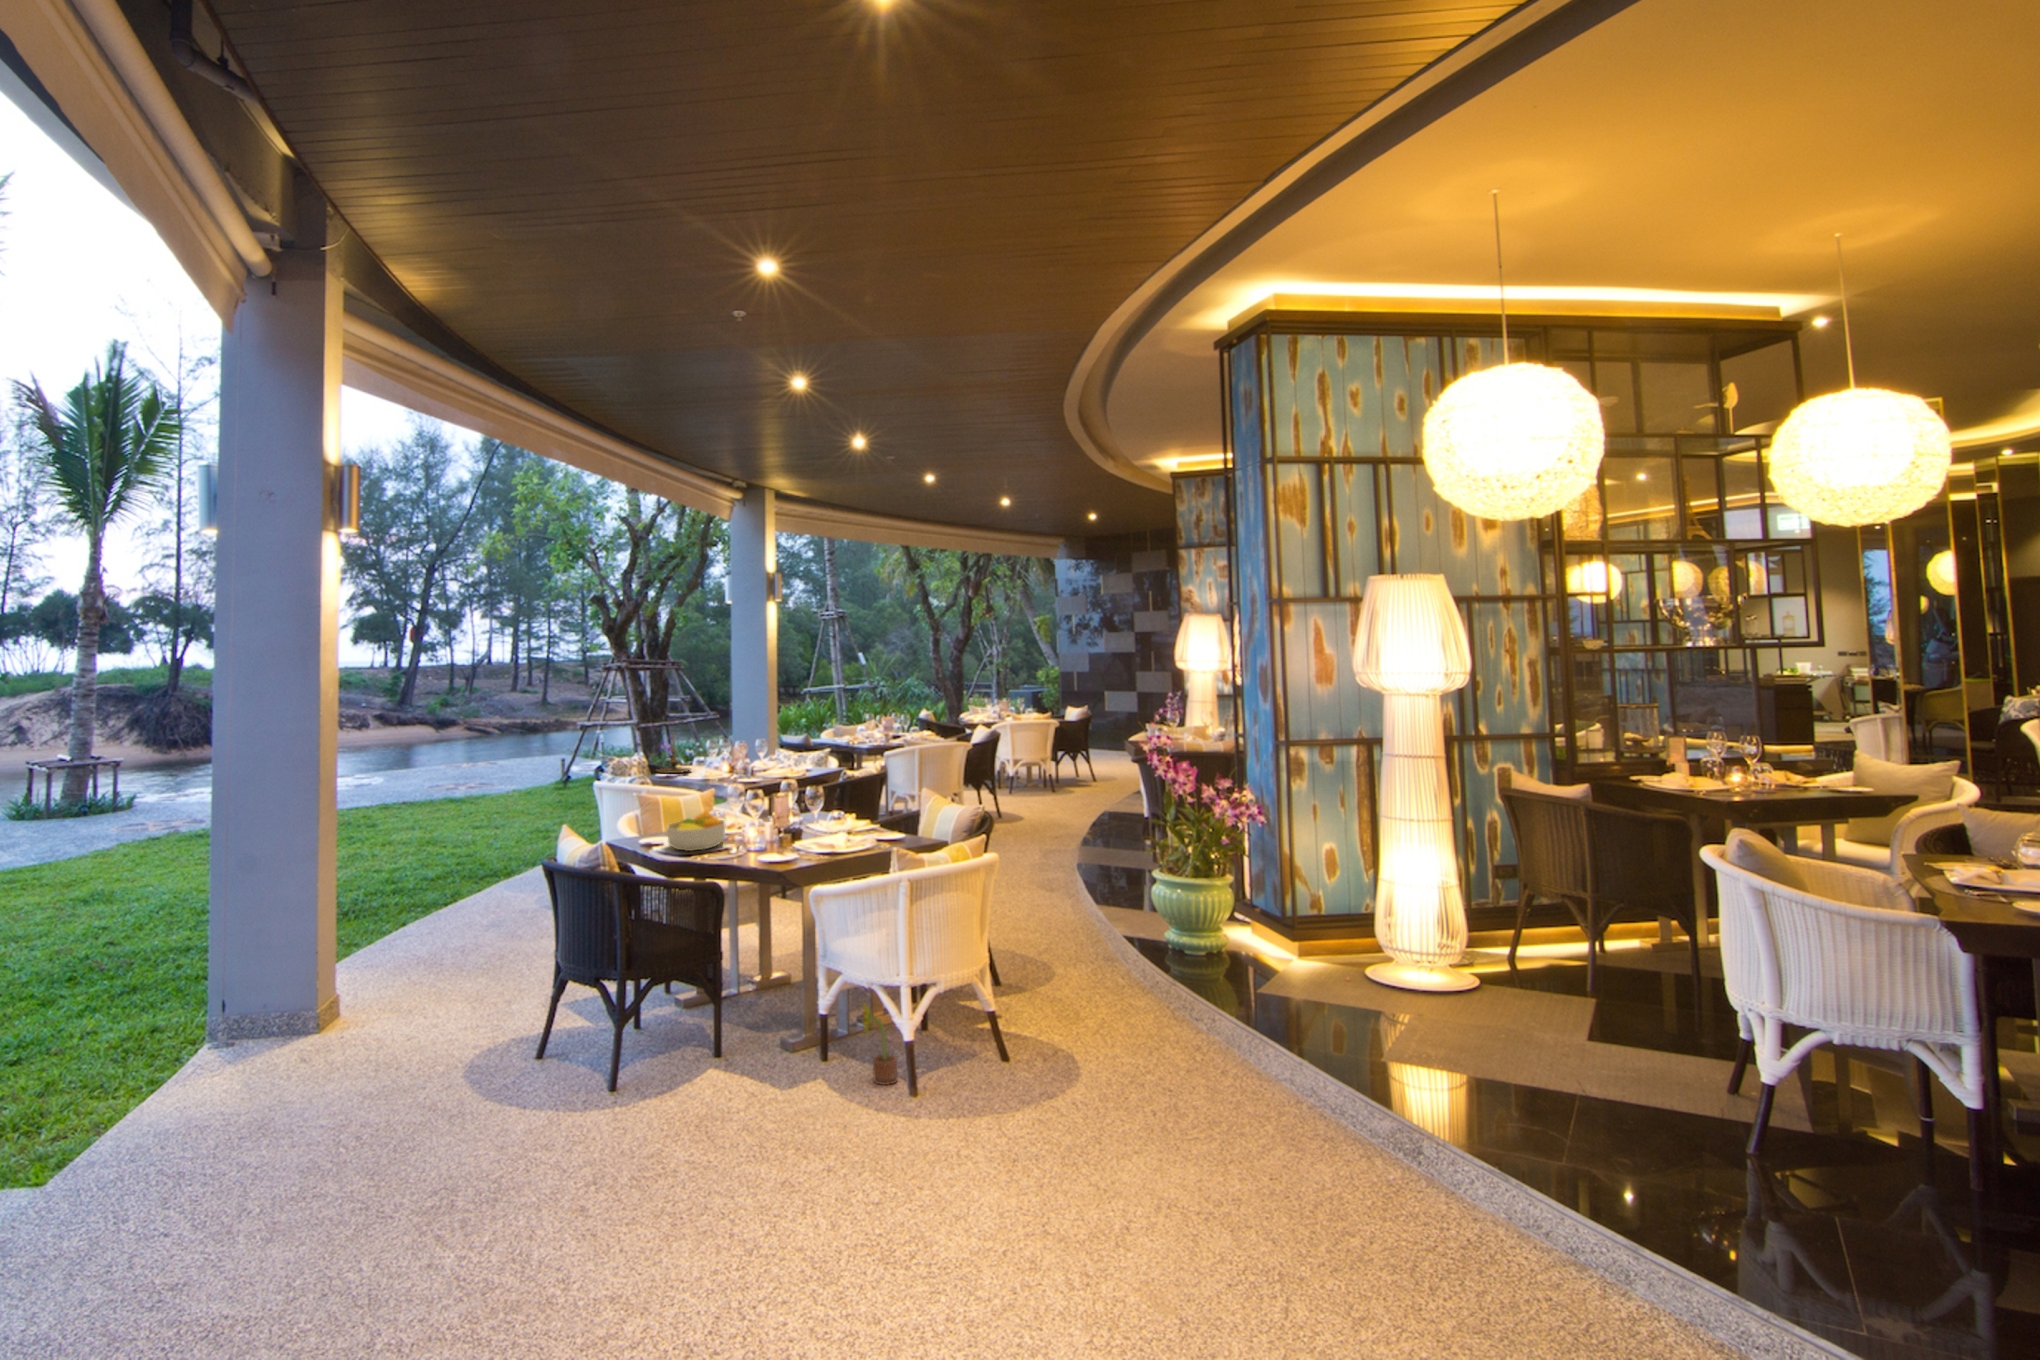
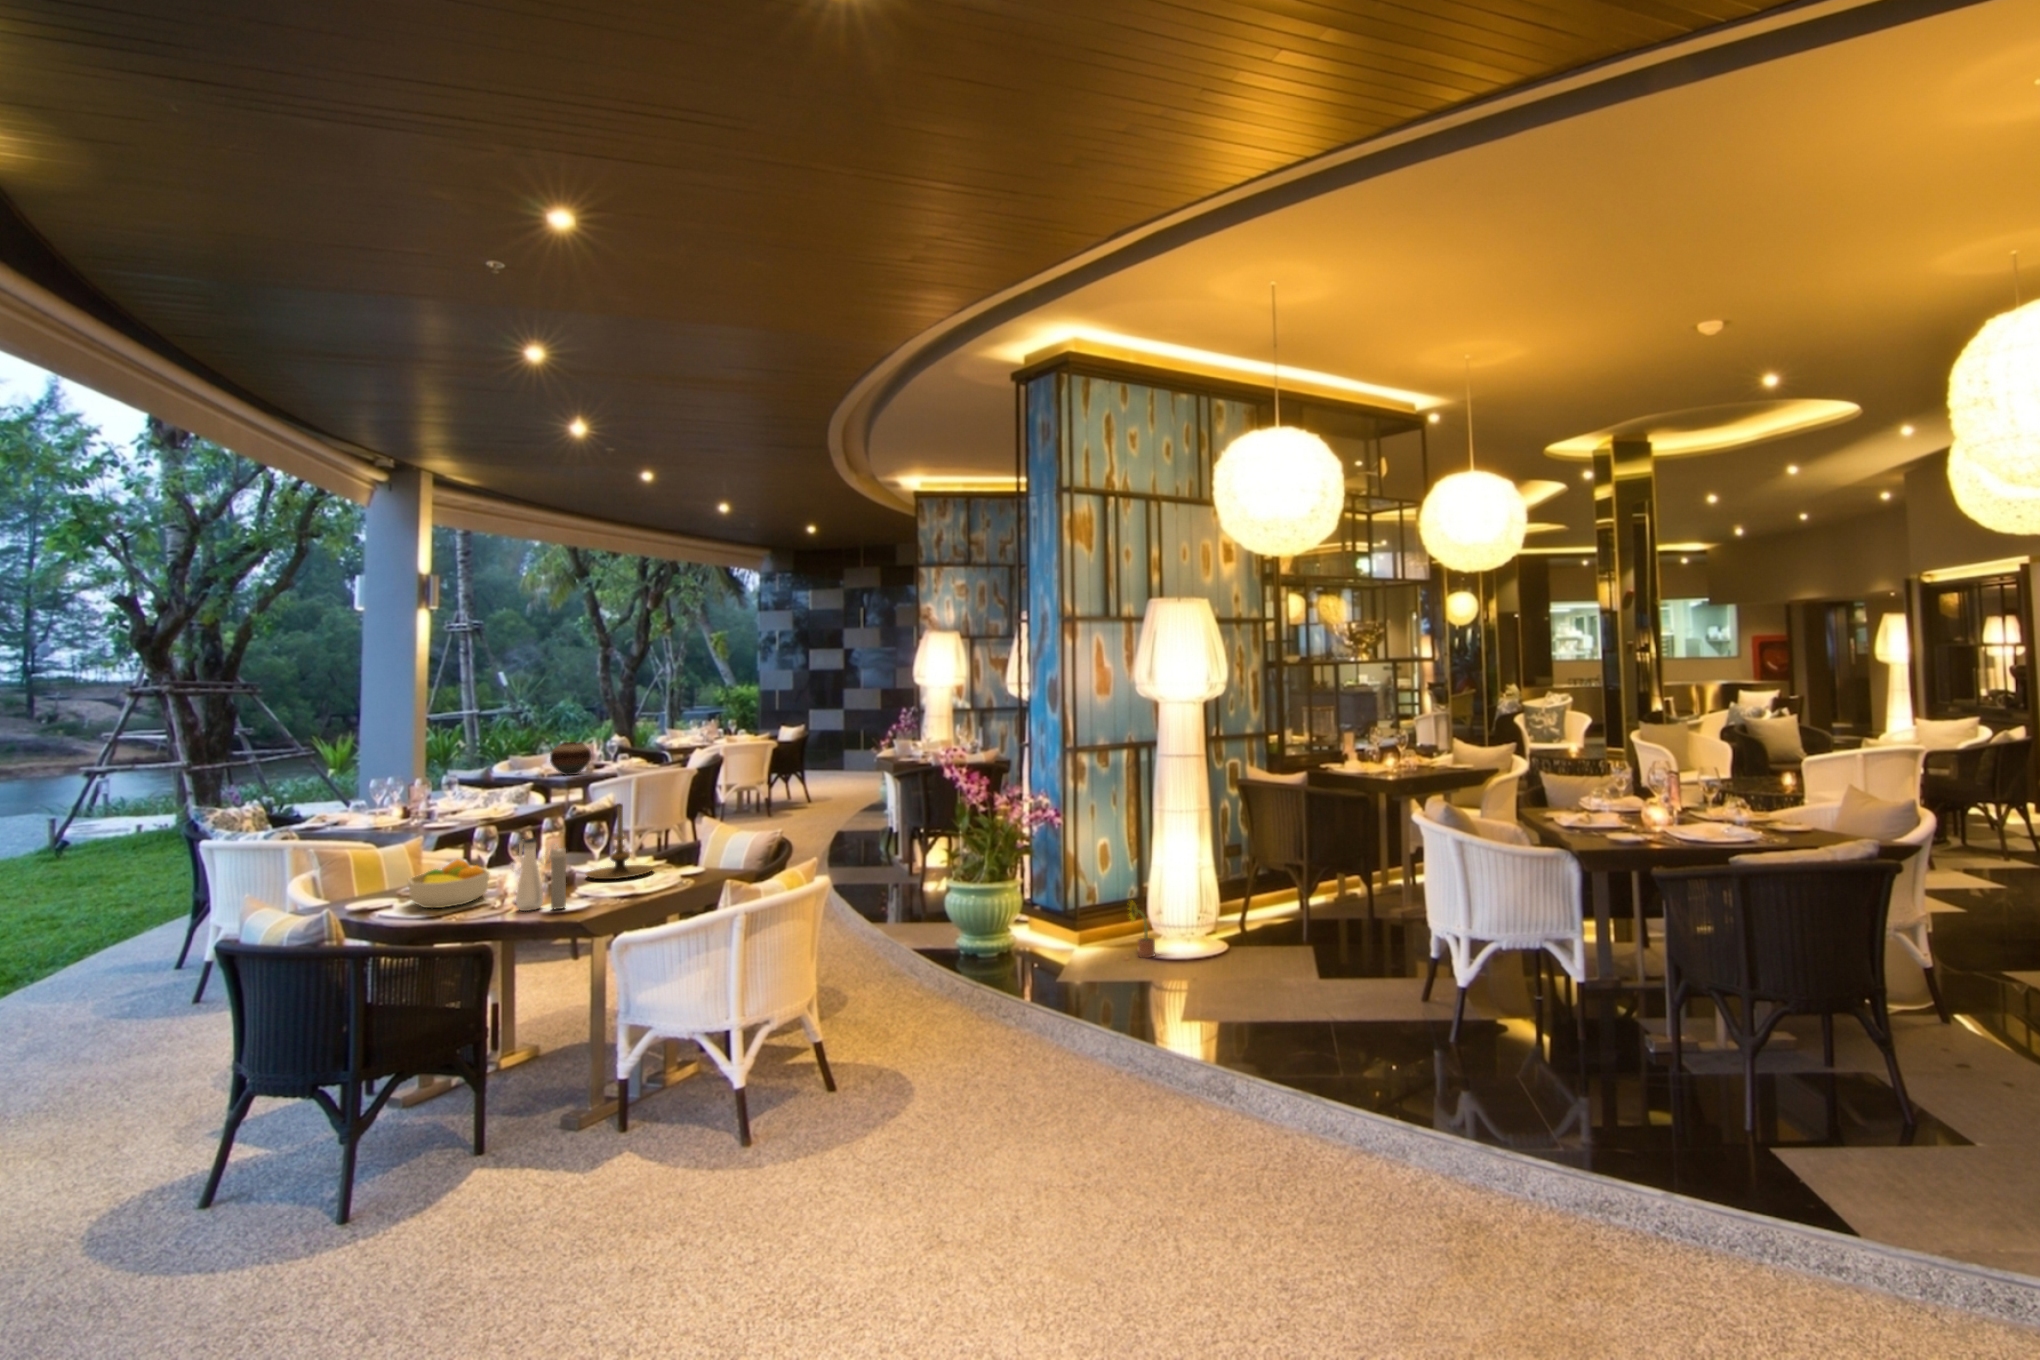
vase: none [851,715,884,744] -> present [550,742,591,775]
candle holder: present [657,732,691,773] -> present [586,804,653,879]
water bottle: none [733,796,774,861] -> present [512,837,566,911]
decorative plant: present [863,1004,897,1085] -> present [1129,900,1155,958]

